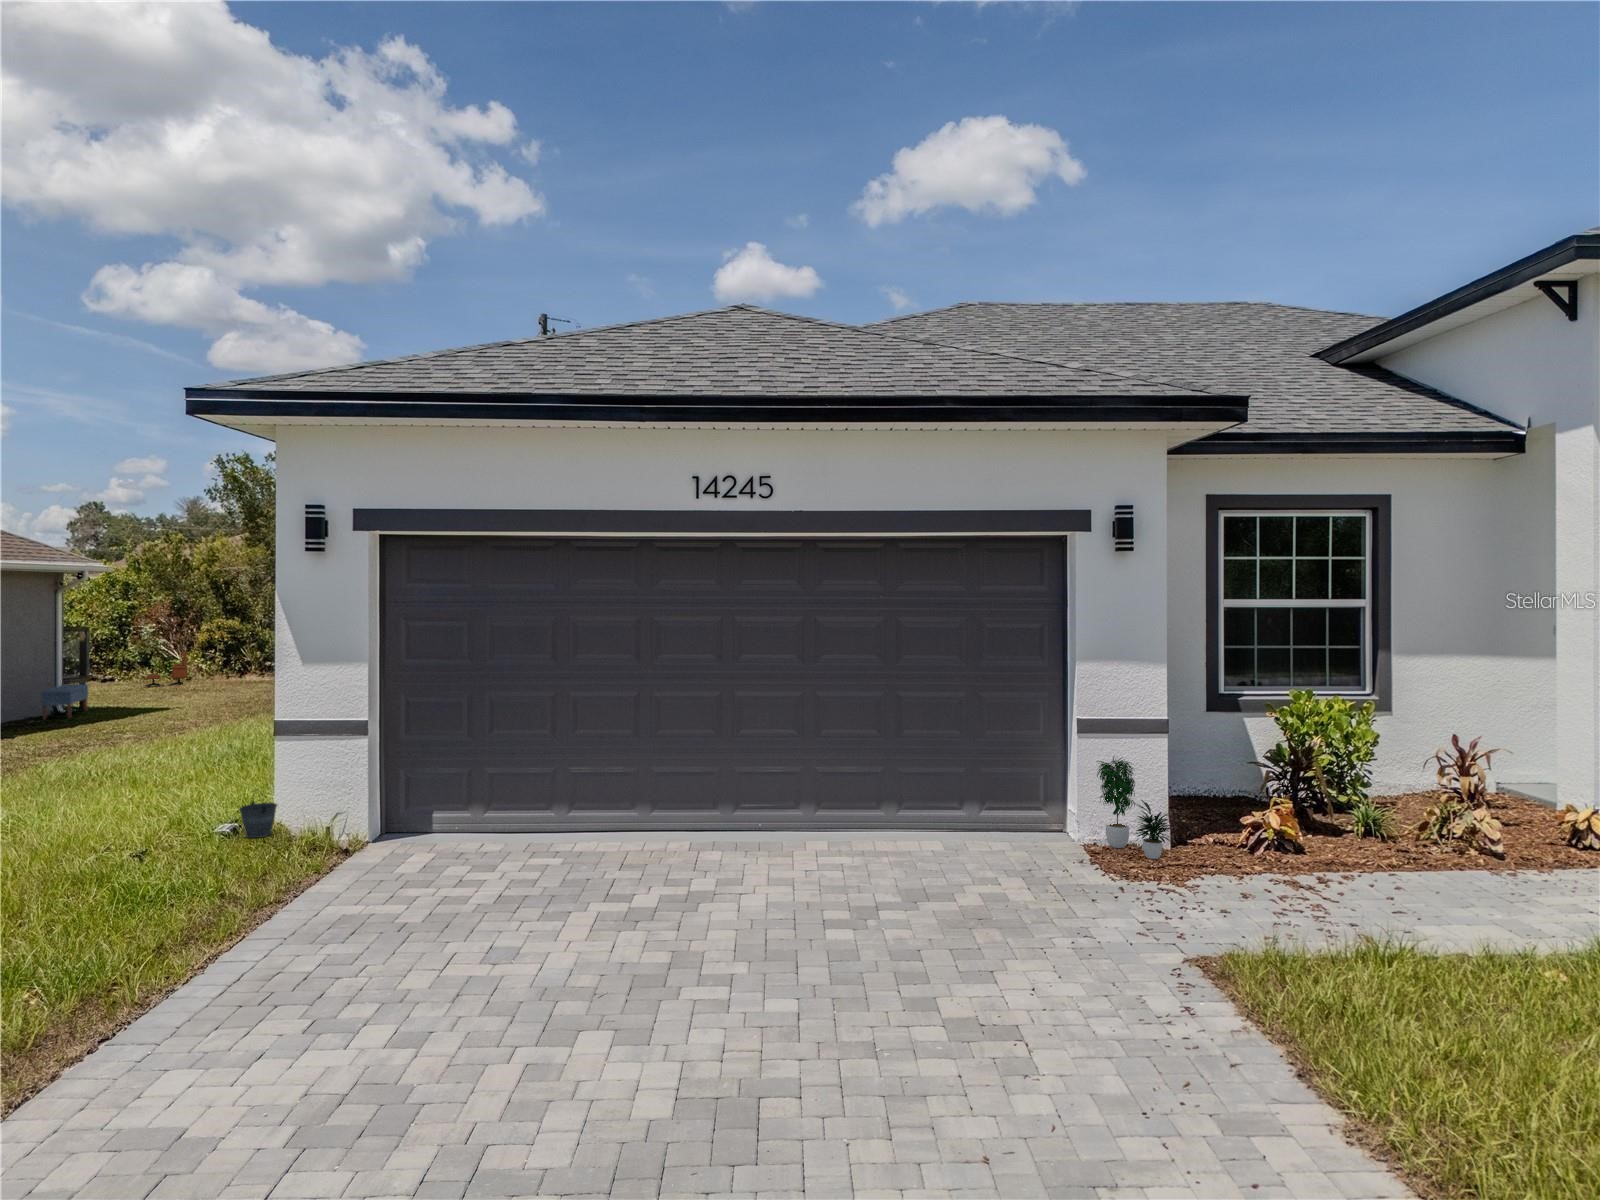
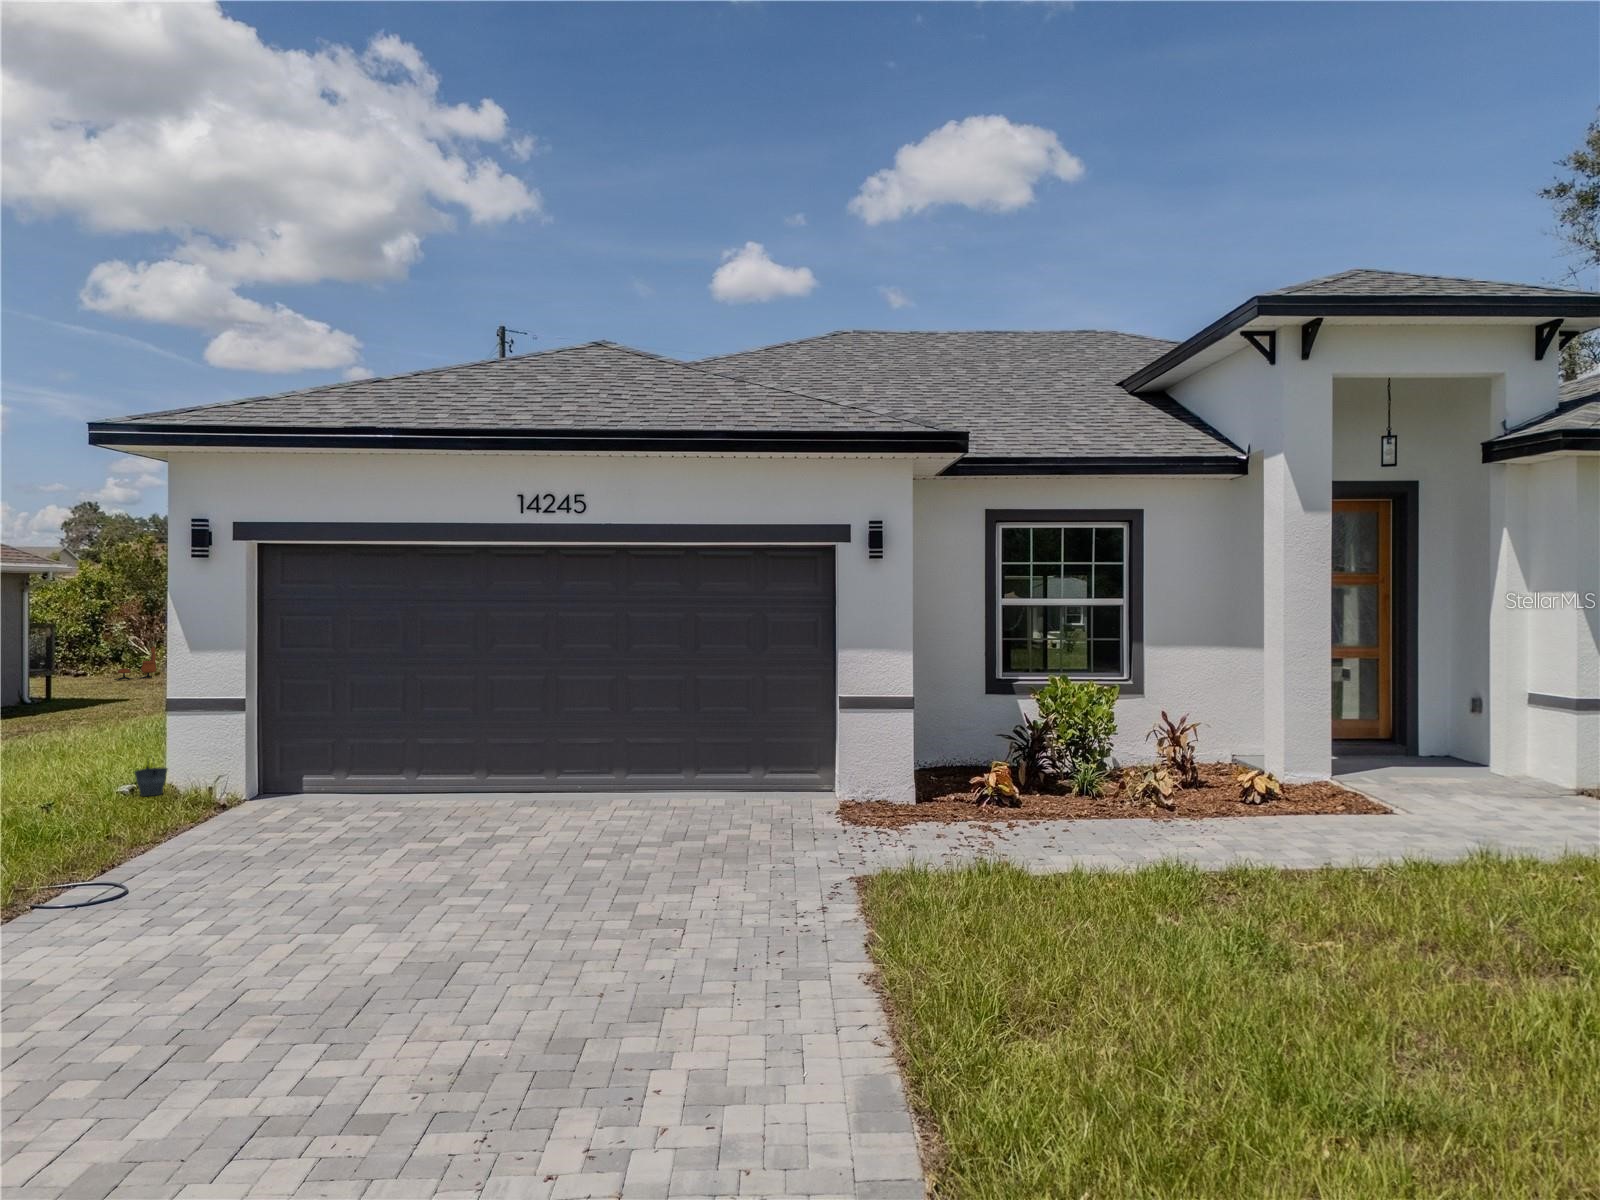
bench: present [41,684,88,720] -> none [9,676,56,709]
potted plant: present [1097,757,1172,859] -> none [850,726,906,813]

